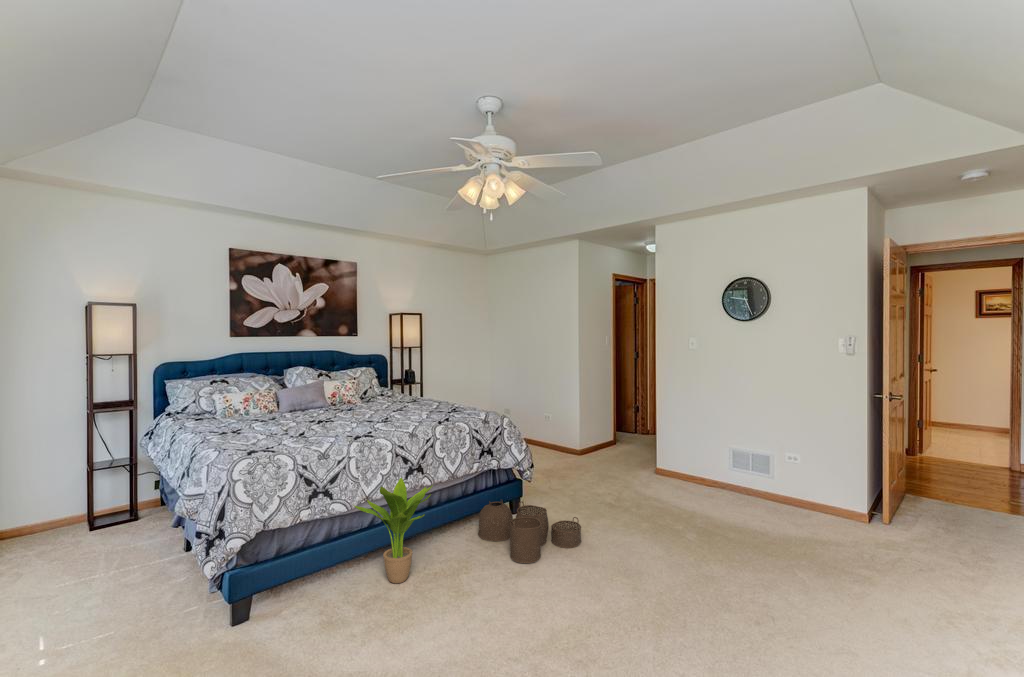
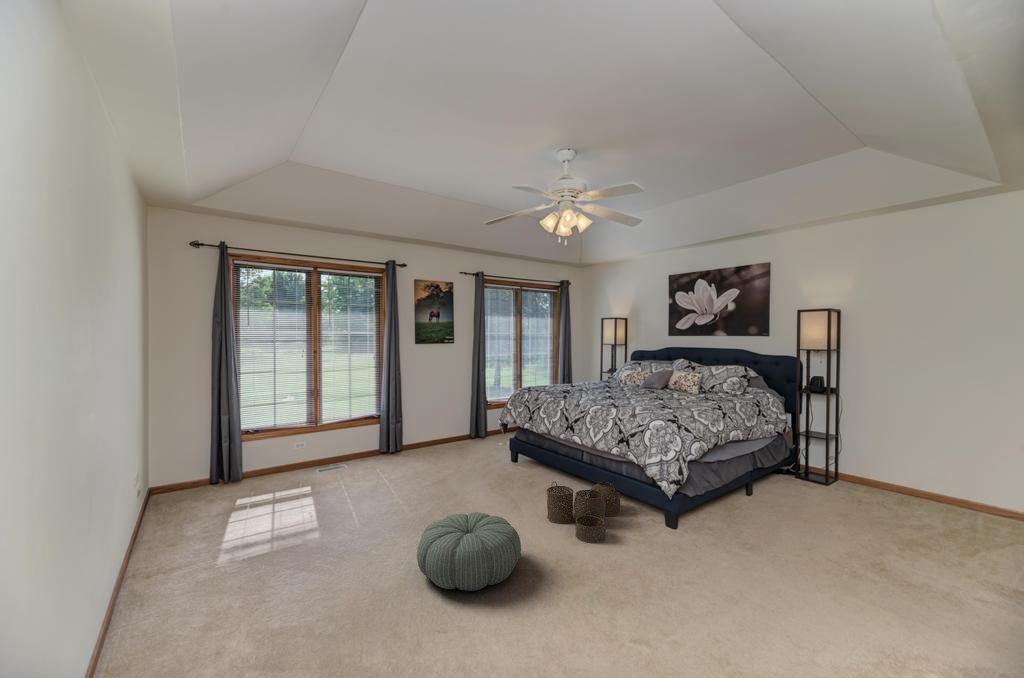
potted plant: present [353,478,433,583] -> none [510,419,560,487]
pouf: none [626,535,749,626] -> present [417,512,521,591]

